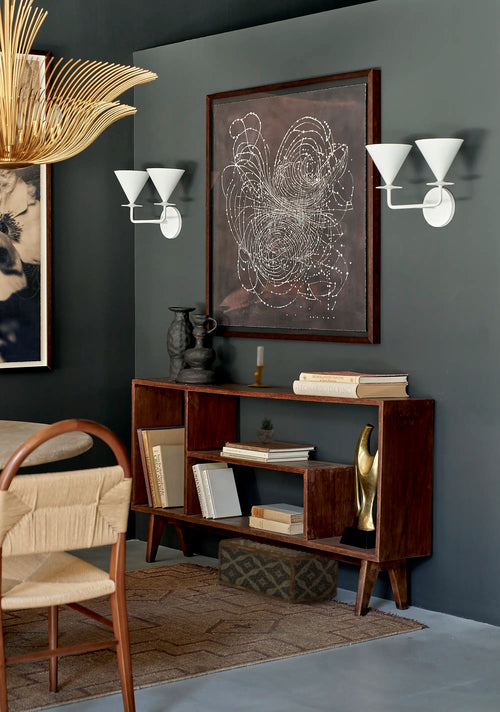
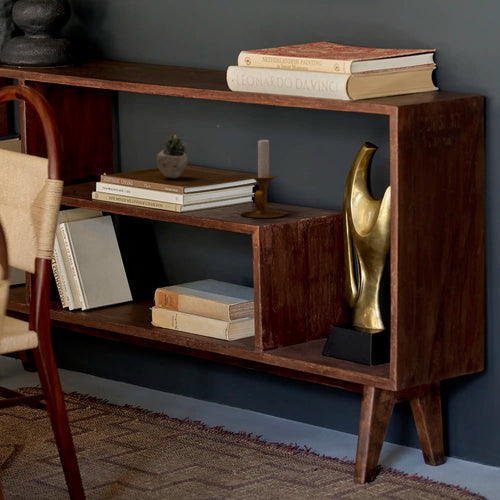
candlestick: present [249,347,269,386] -> present [241,140,285,218]
woven basket: present [218,537,338,604] -> none [100,329,308,460]

